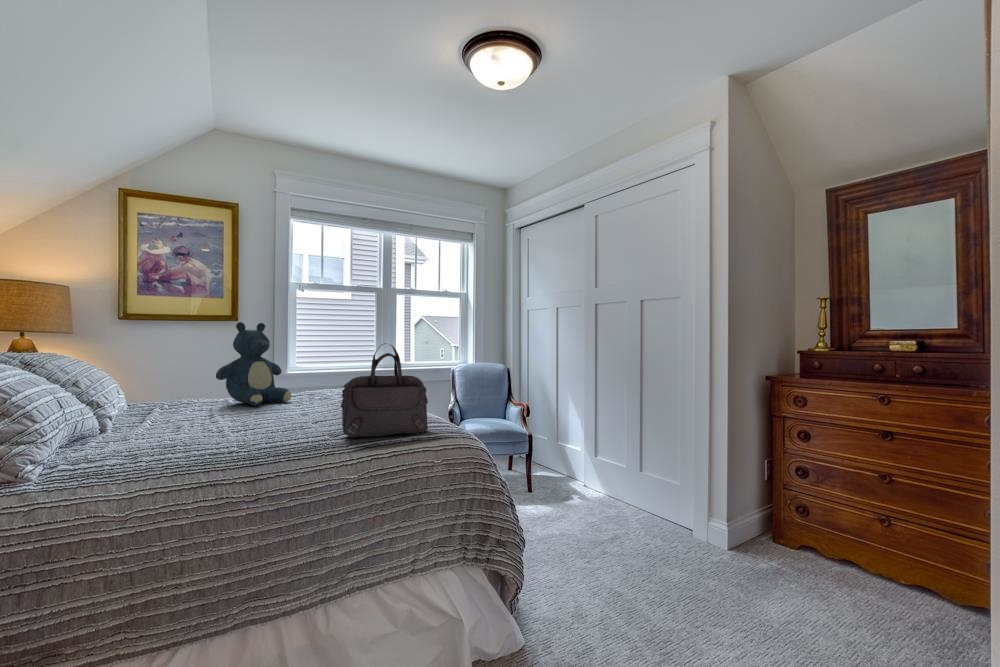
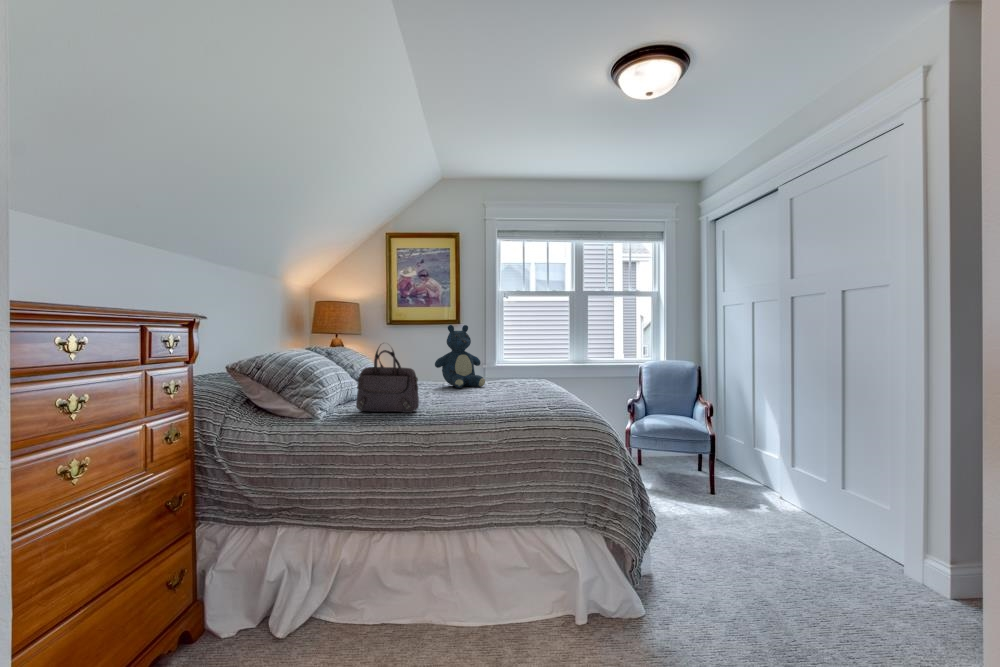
handbag: present [340,343,428,437] -> present [356,347,419,413]

